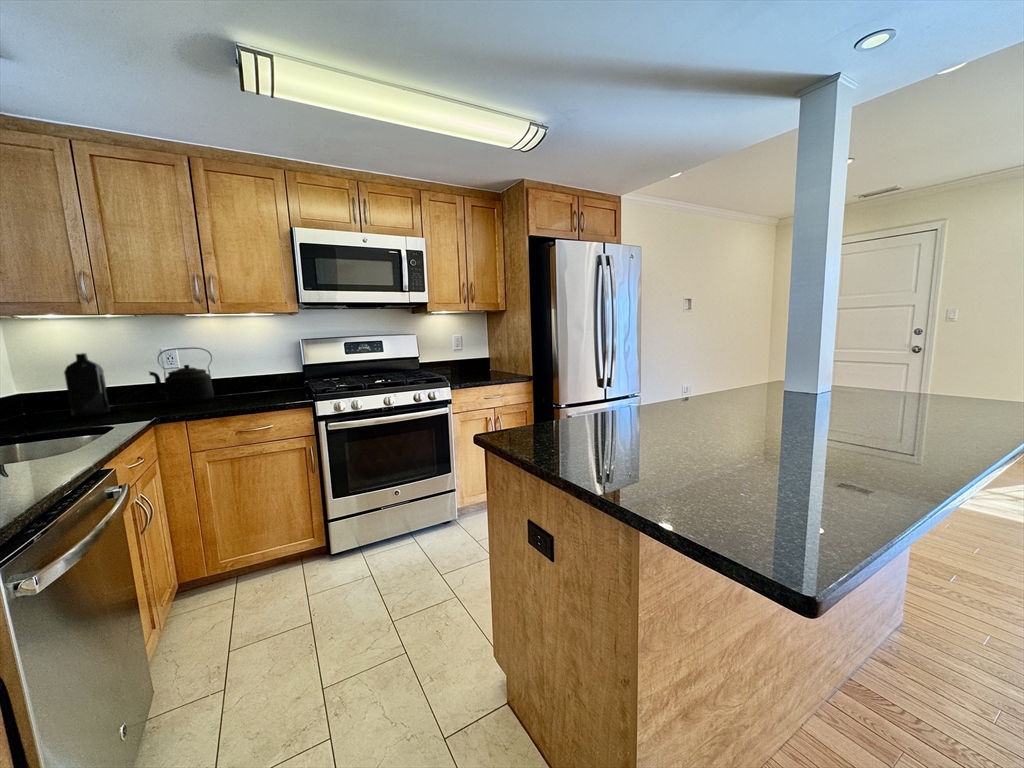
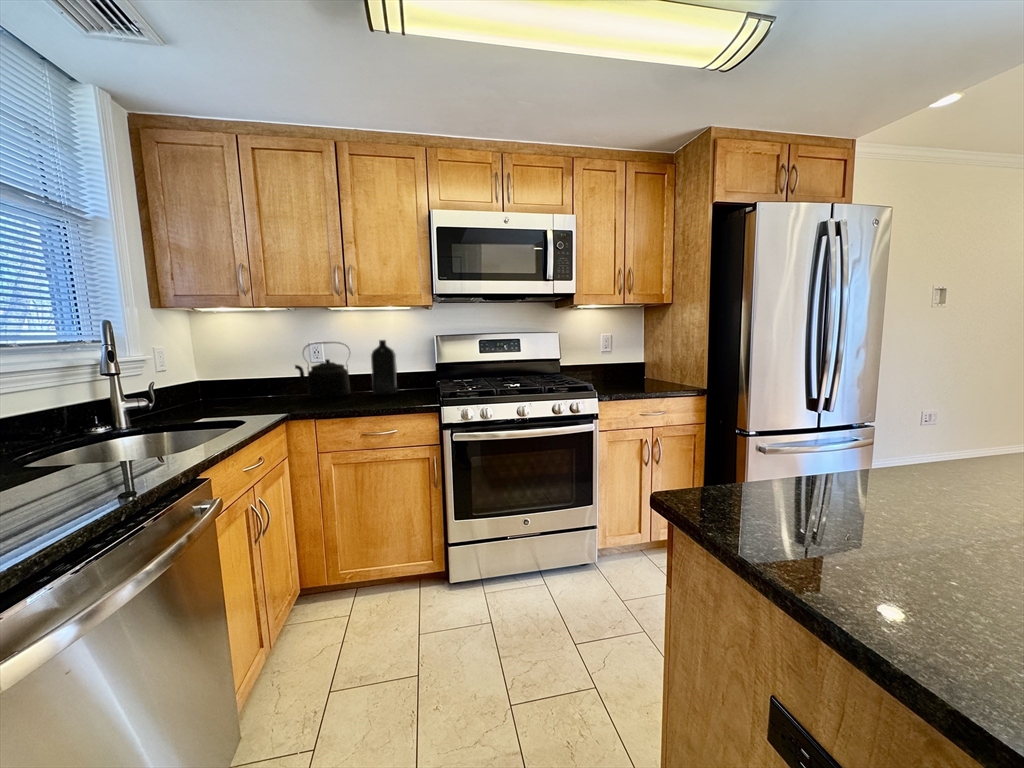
bottle: present [64,353,110,417] -> present [371,340,398,395]

